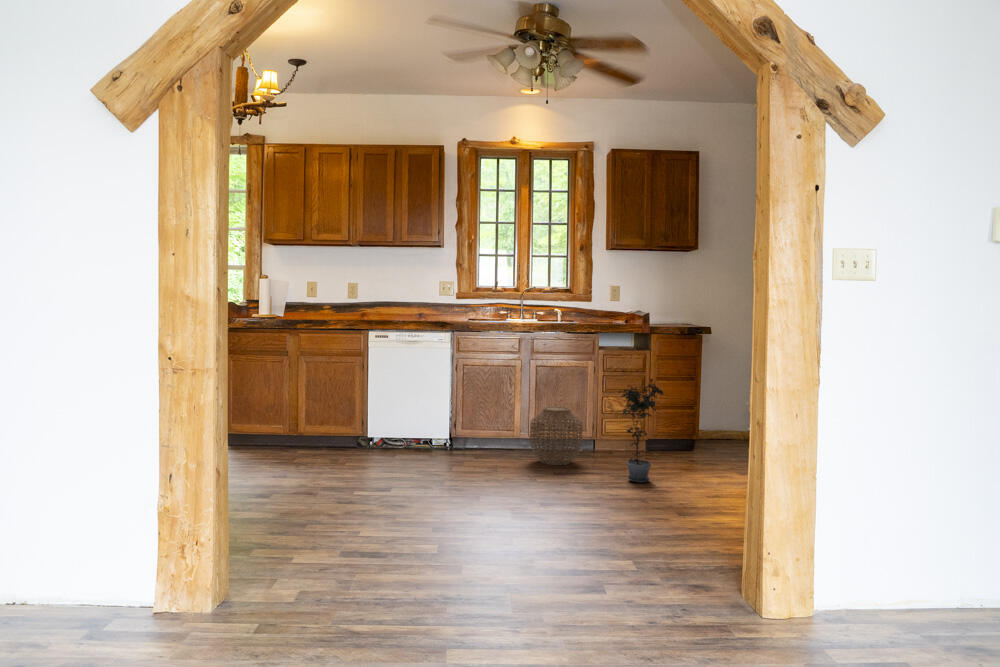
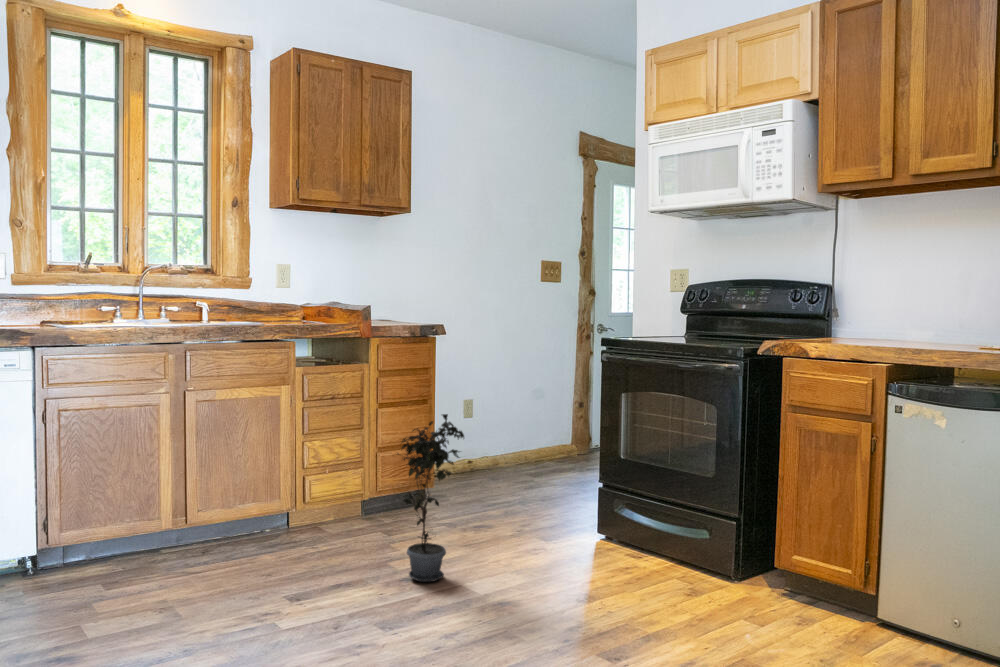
woven basket: present [530,407,582,465] -> none [213,469,305,572]

